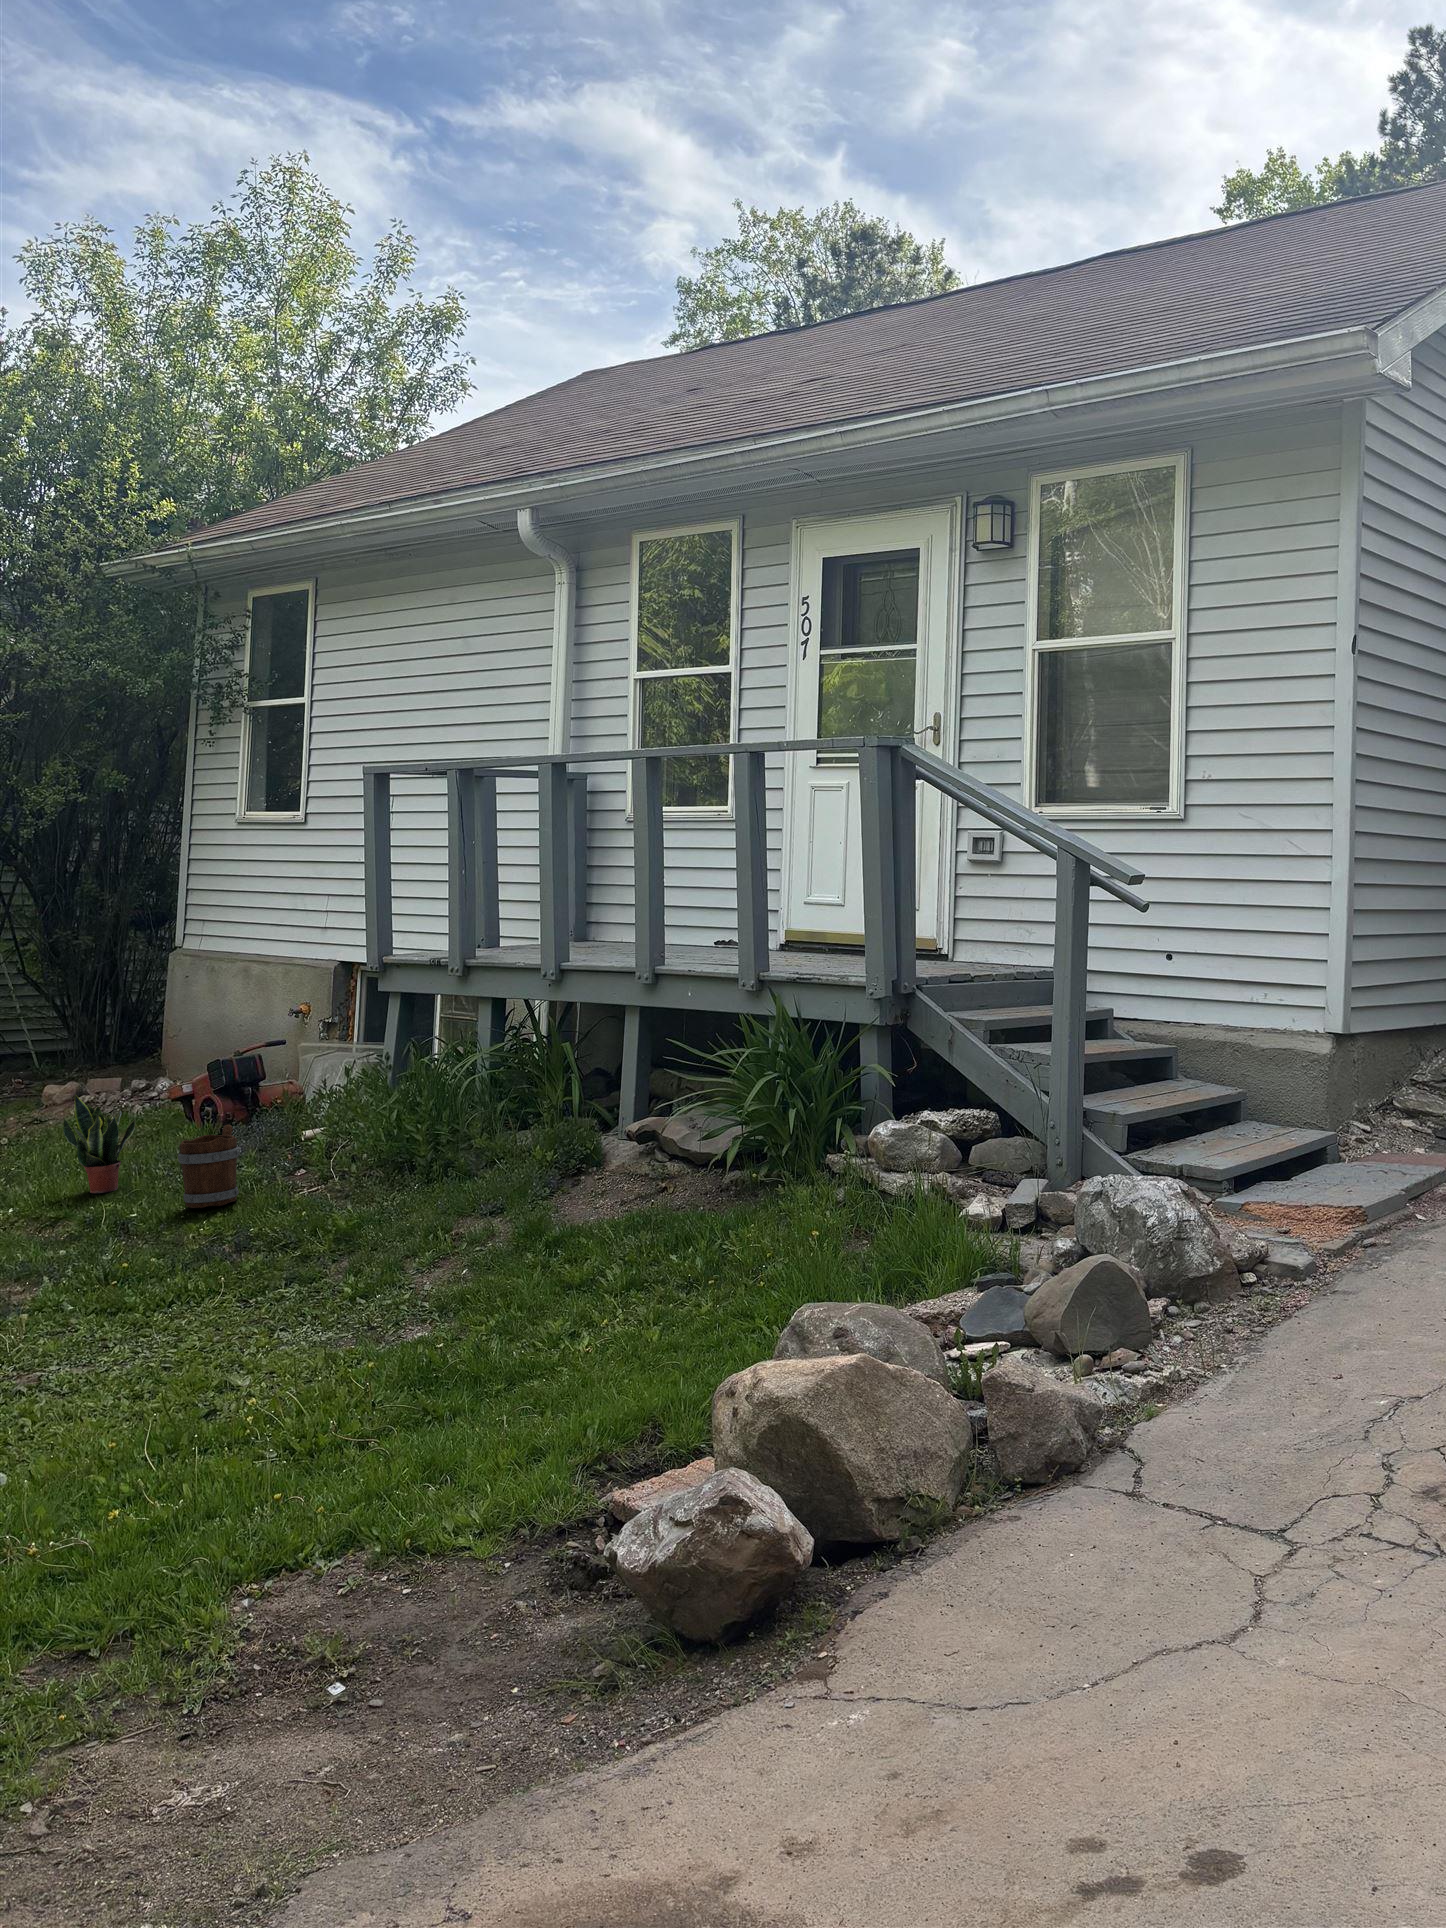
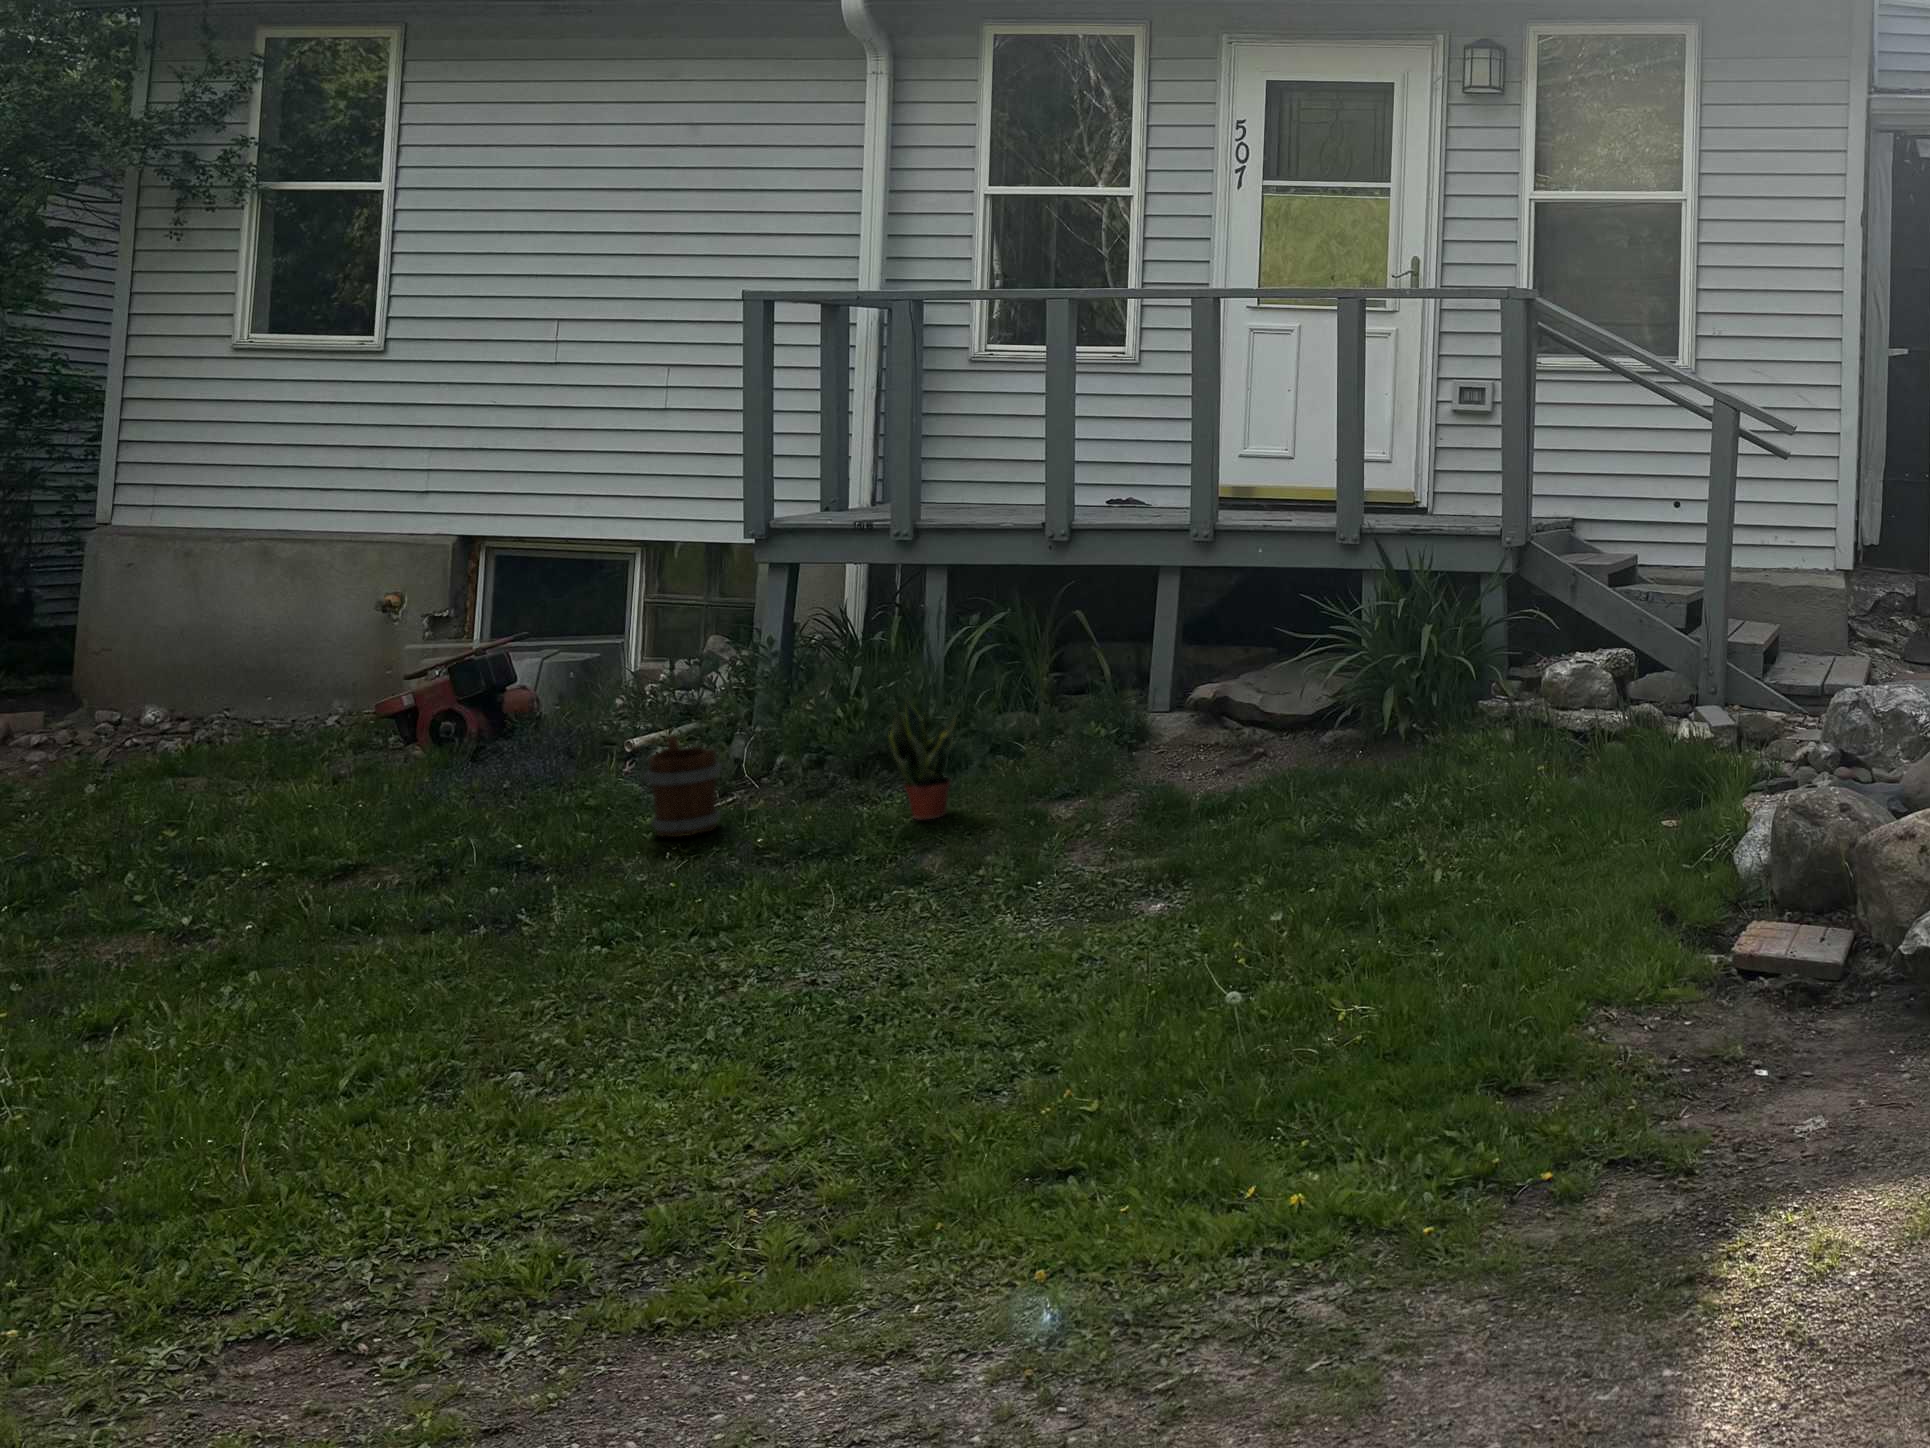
potted plant: present [63,1094,135,1193] -> present [888,700,956,820]

